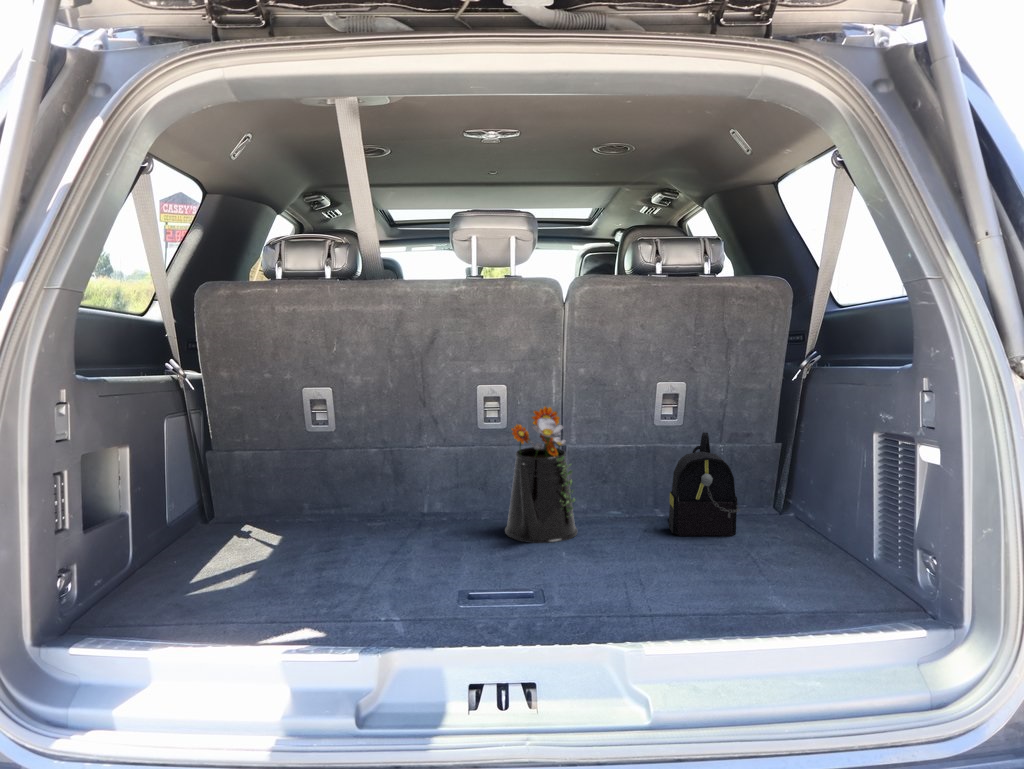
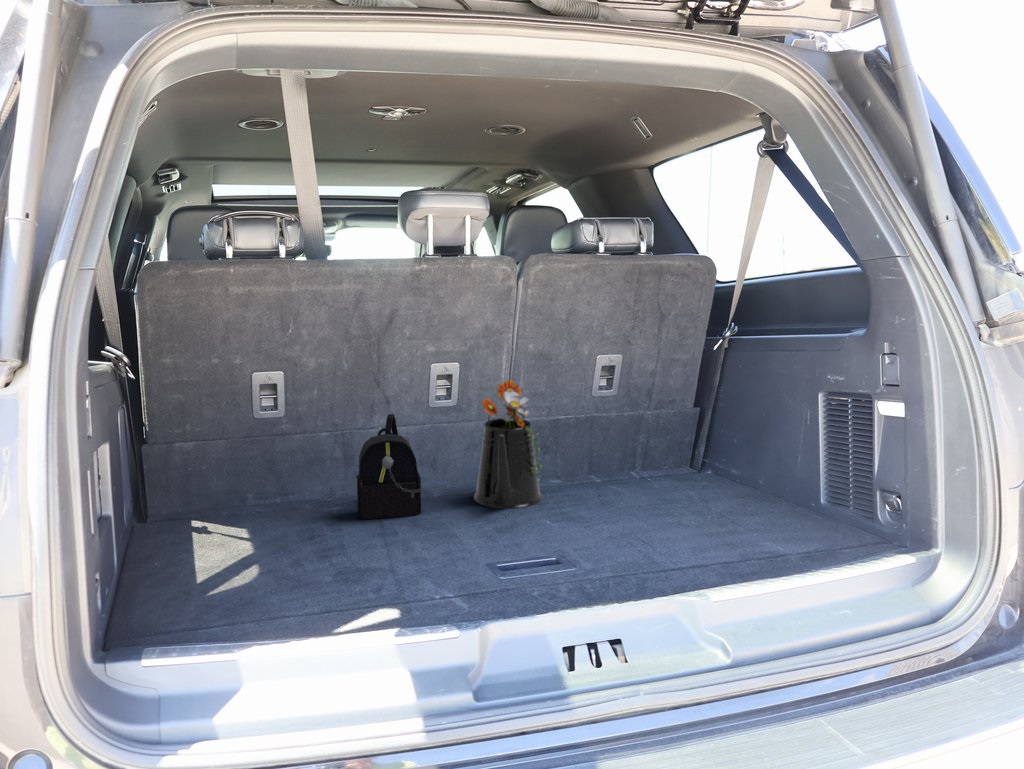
backpack: present [669,432,740,536] -> present [356,414,423,520]

